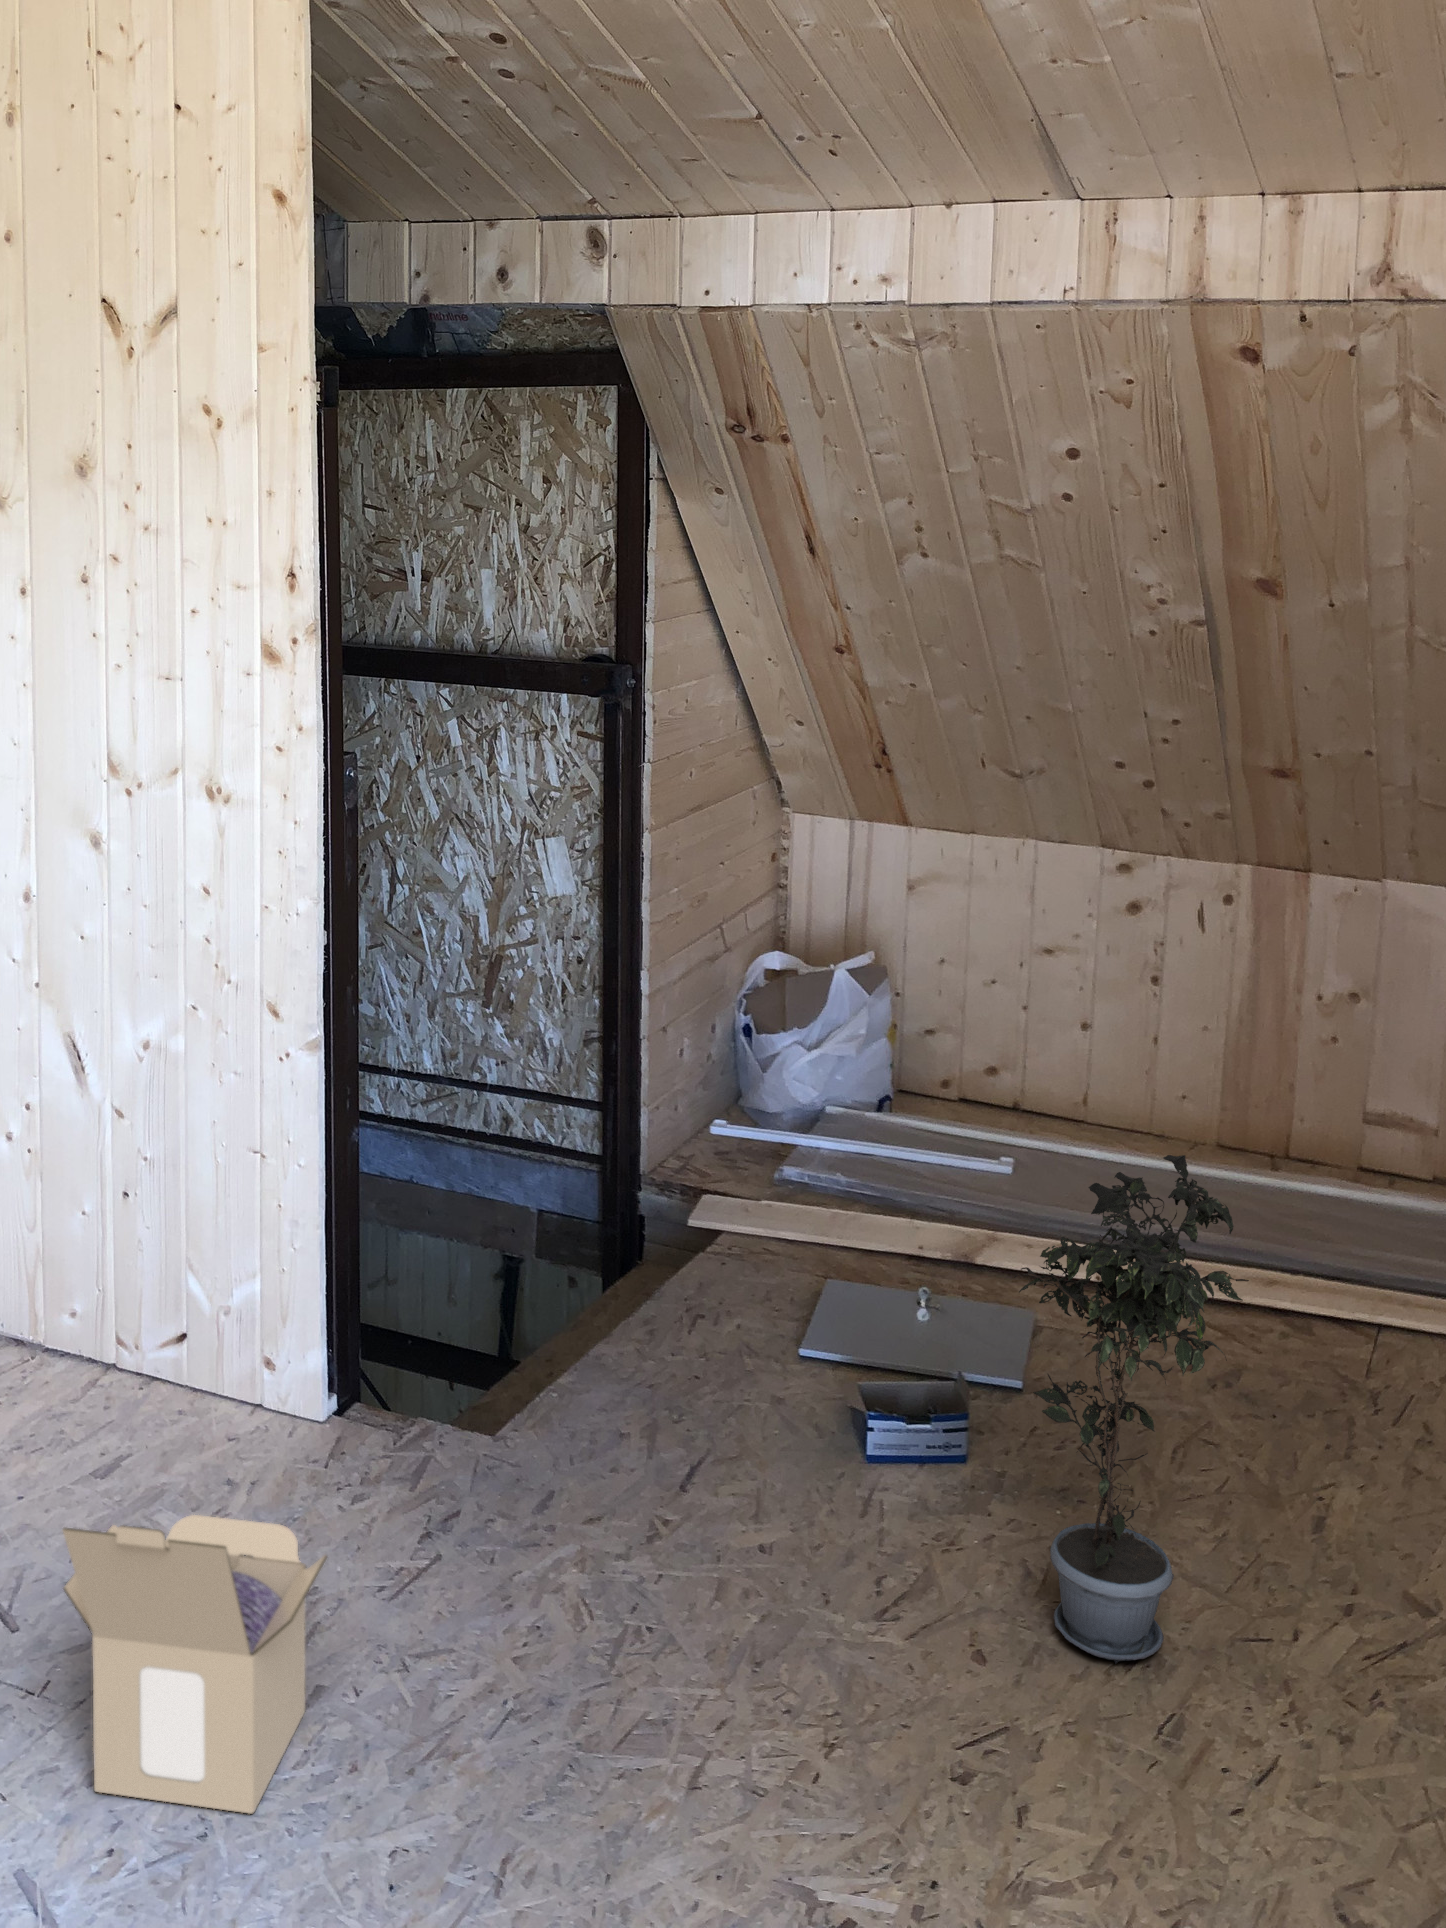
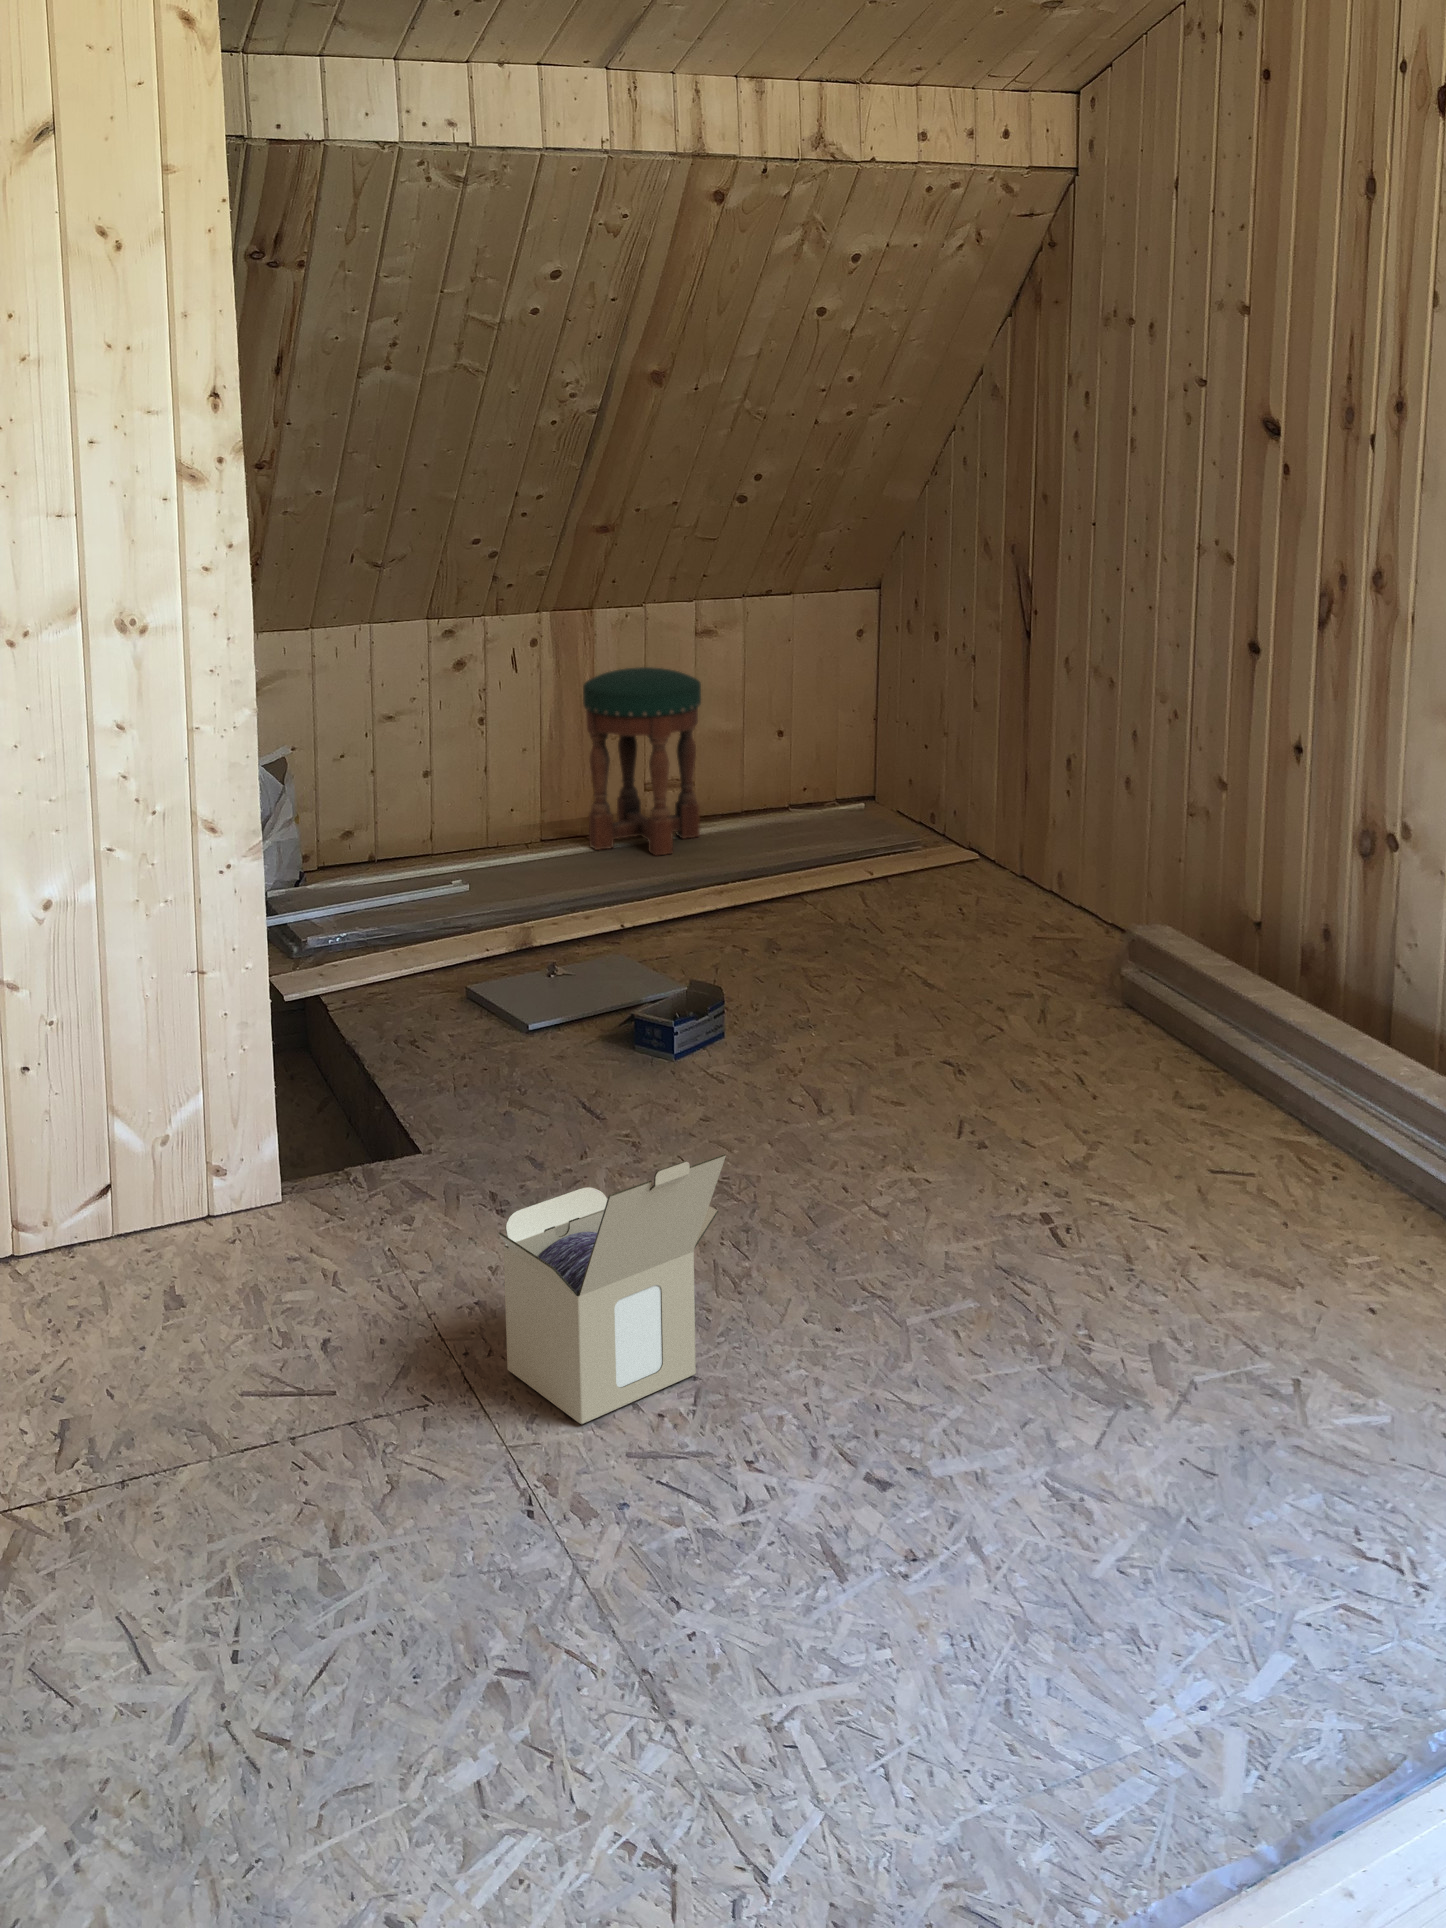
stool: none [1226,956,1393,1209] -> present [583,667,701,855]
potted plant: present [1014,1155,1249,1664] -> none [872,752,1052,1091]

